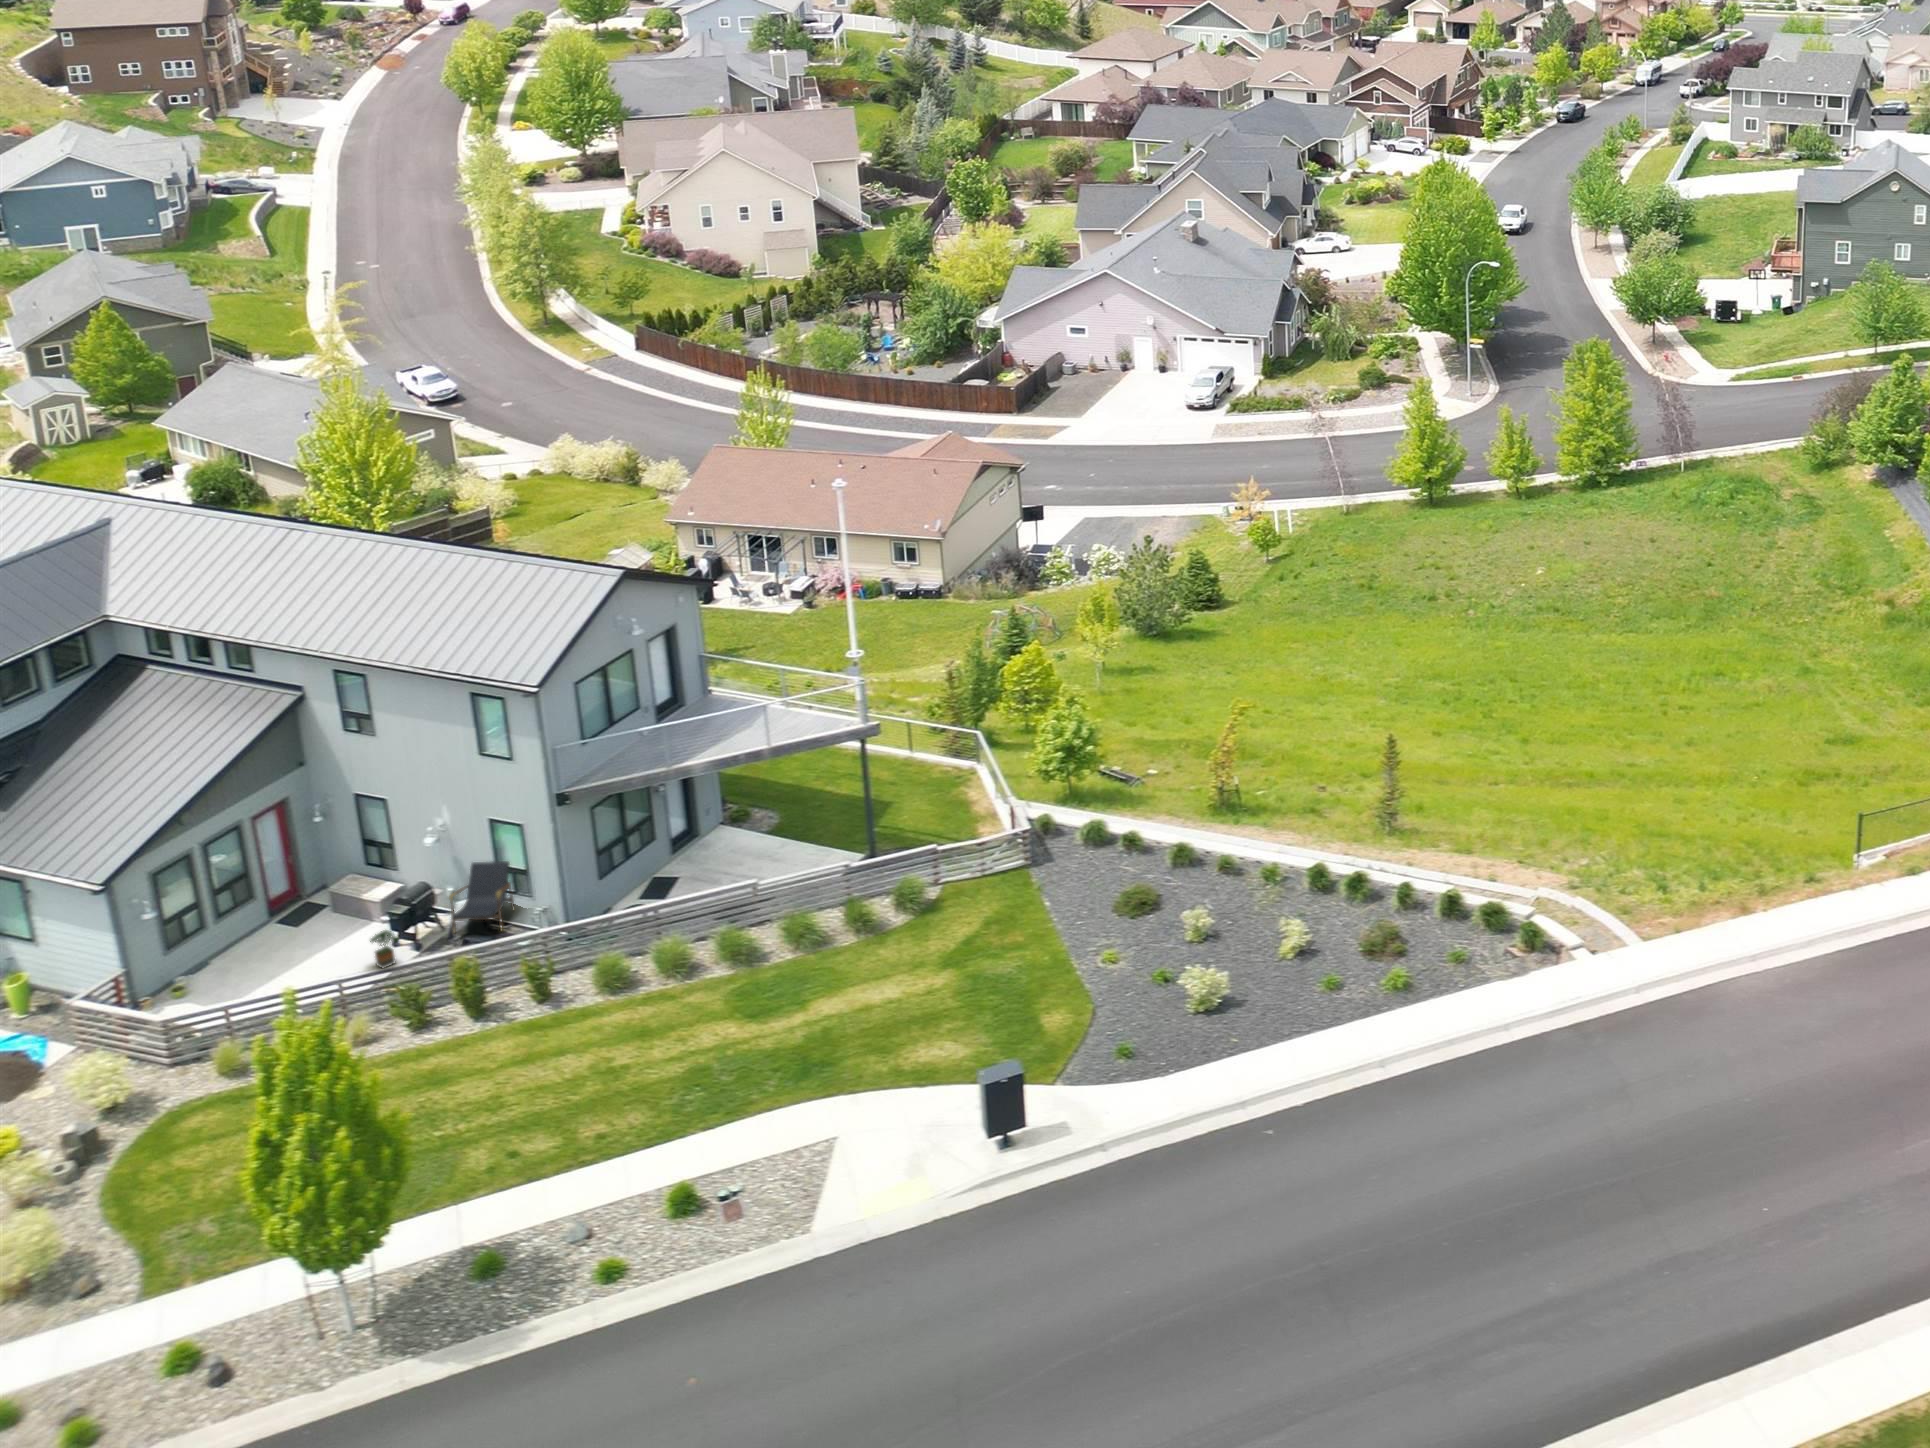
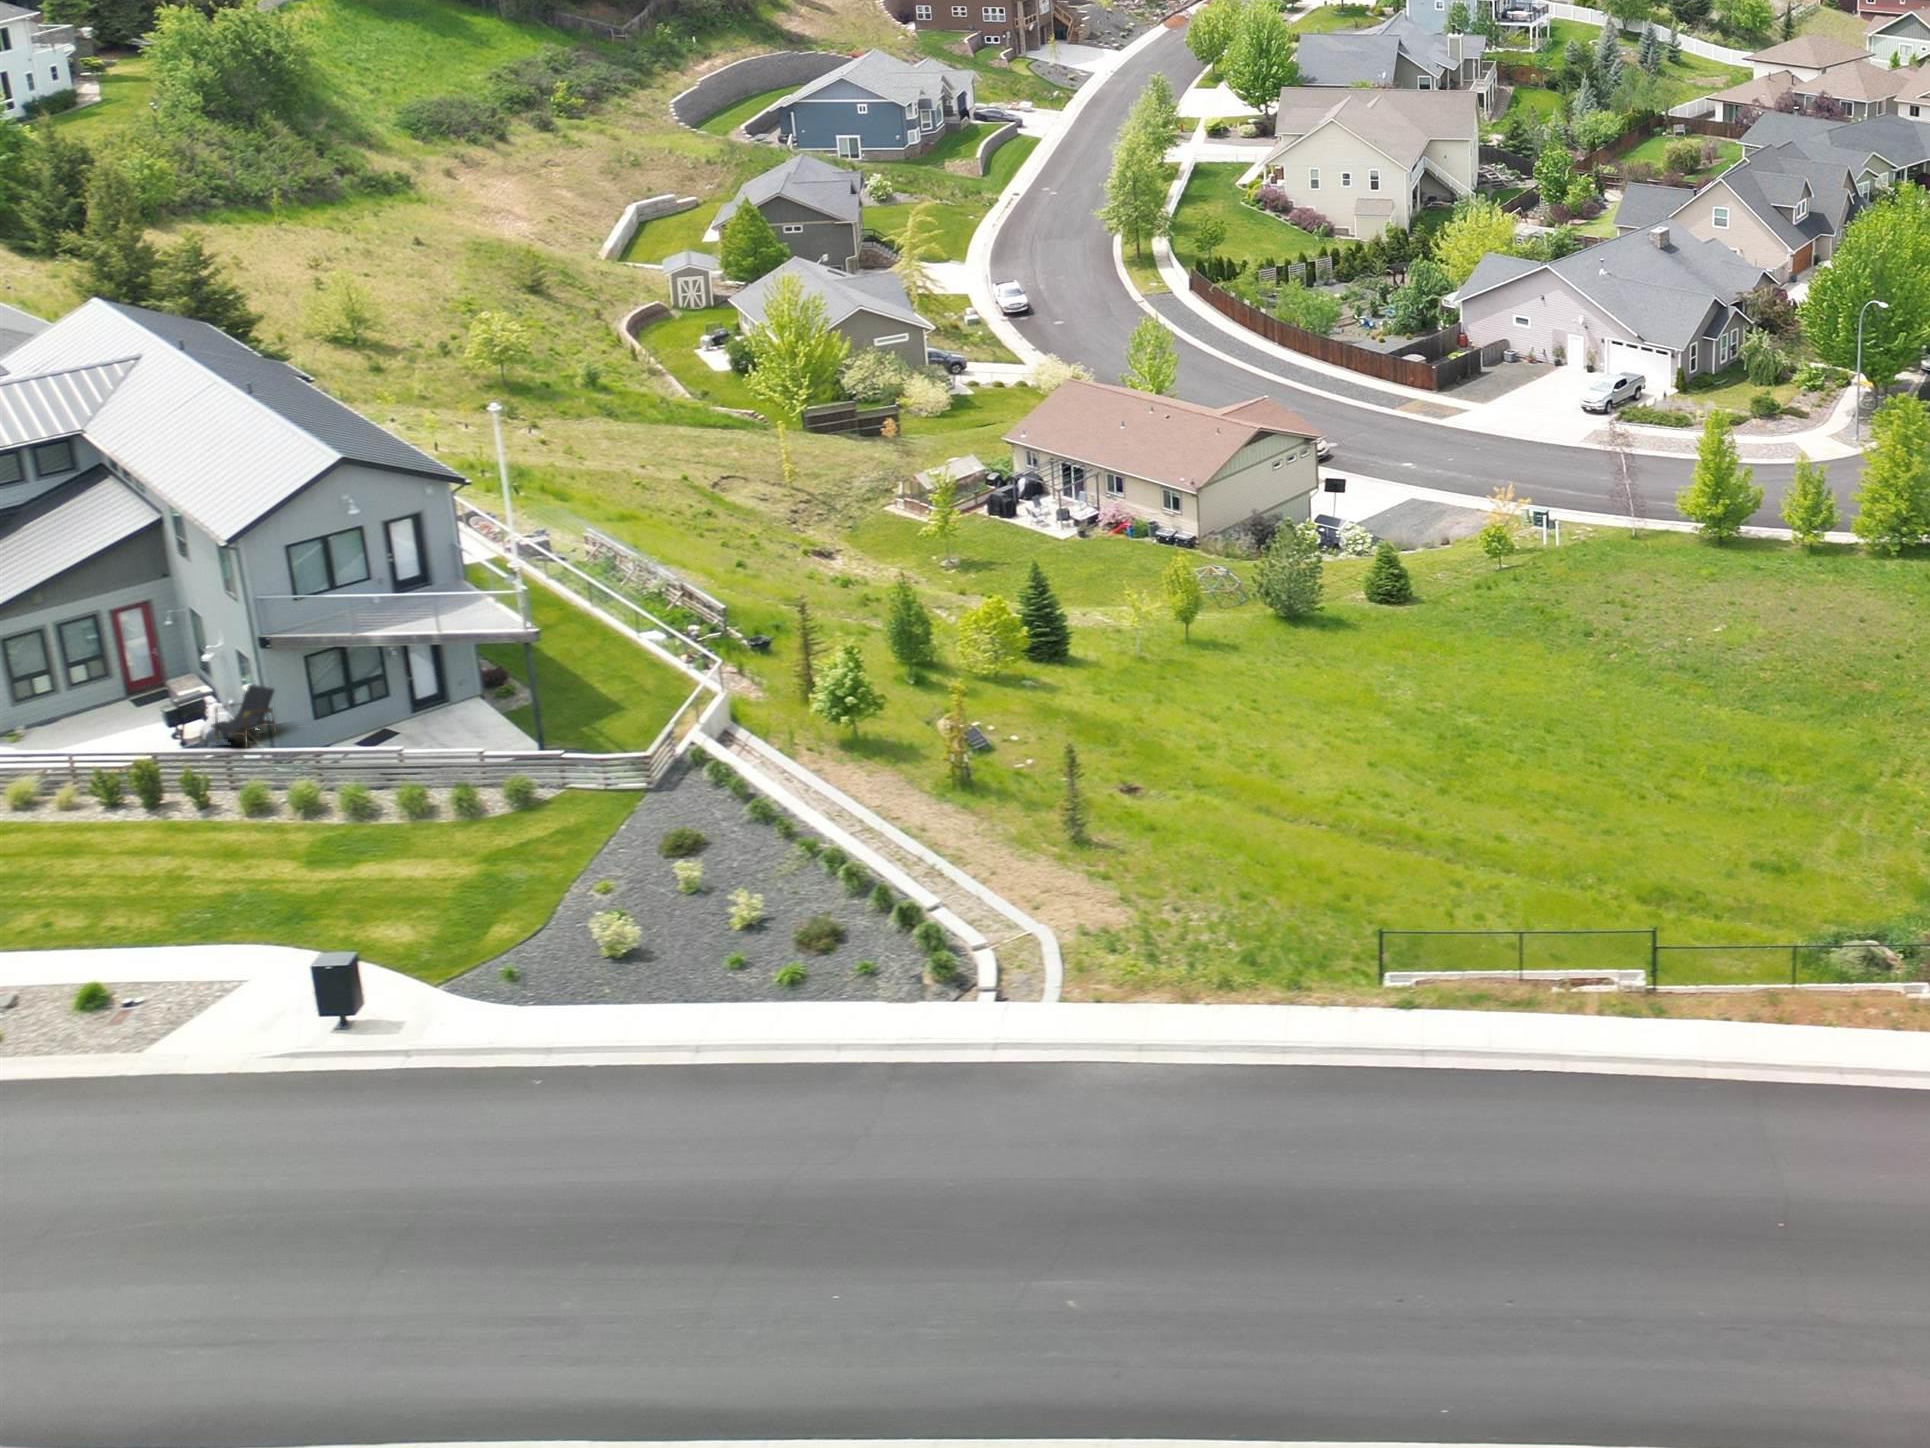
potted tree: present [370,930,399,968] -> none [133,723,159,756]

